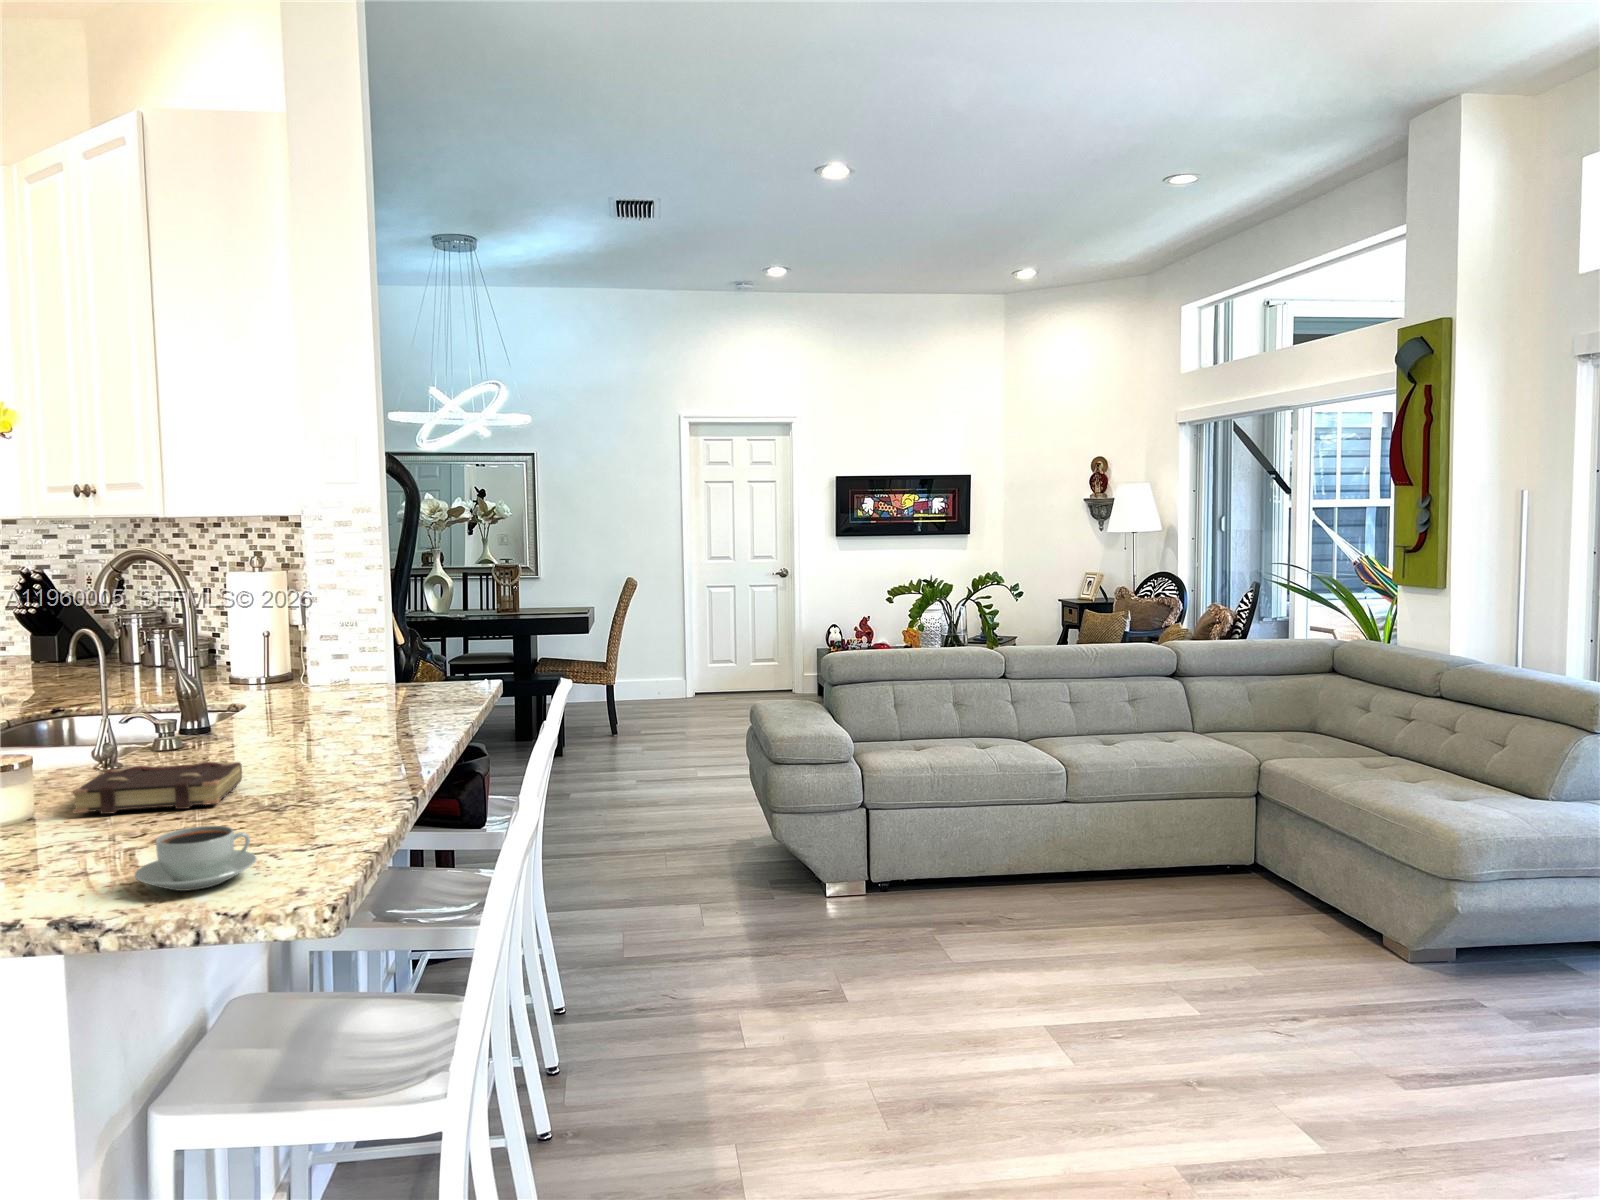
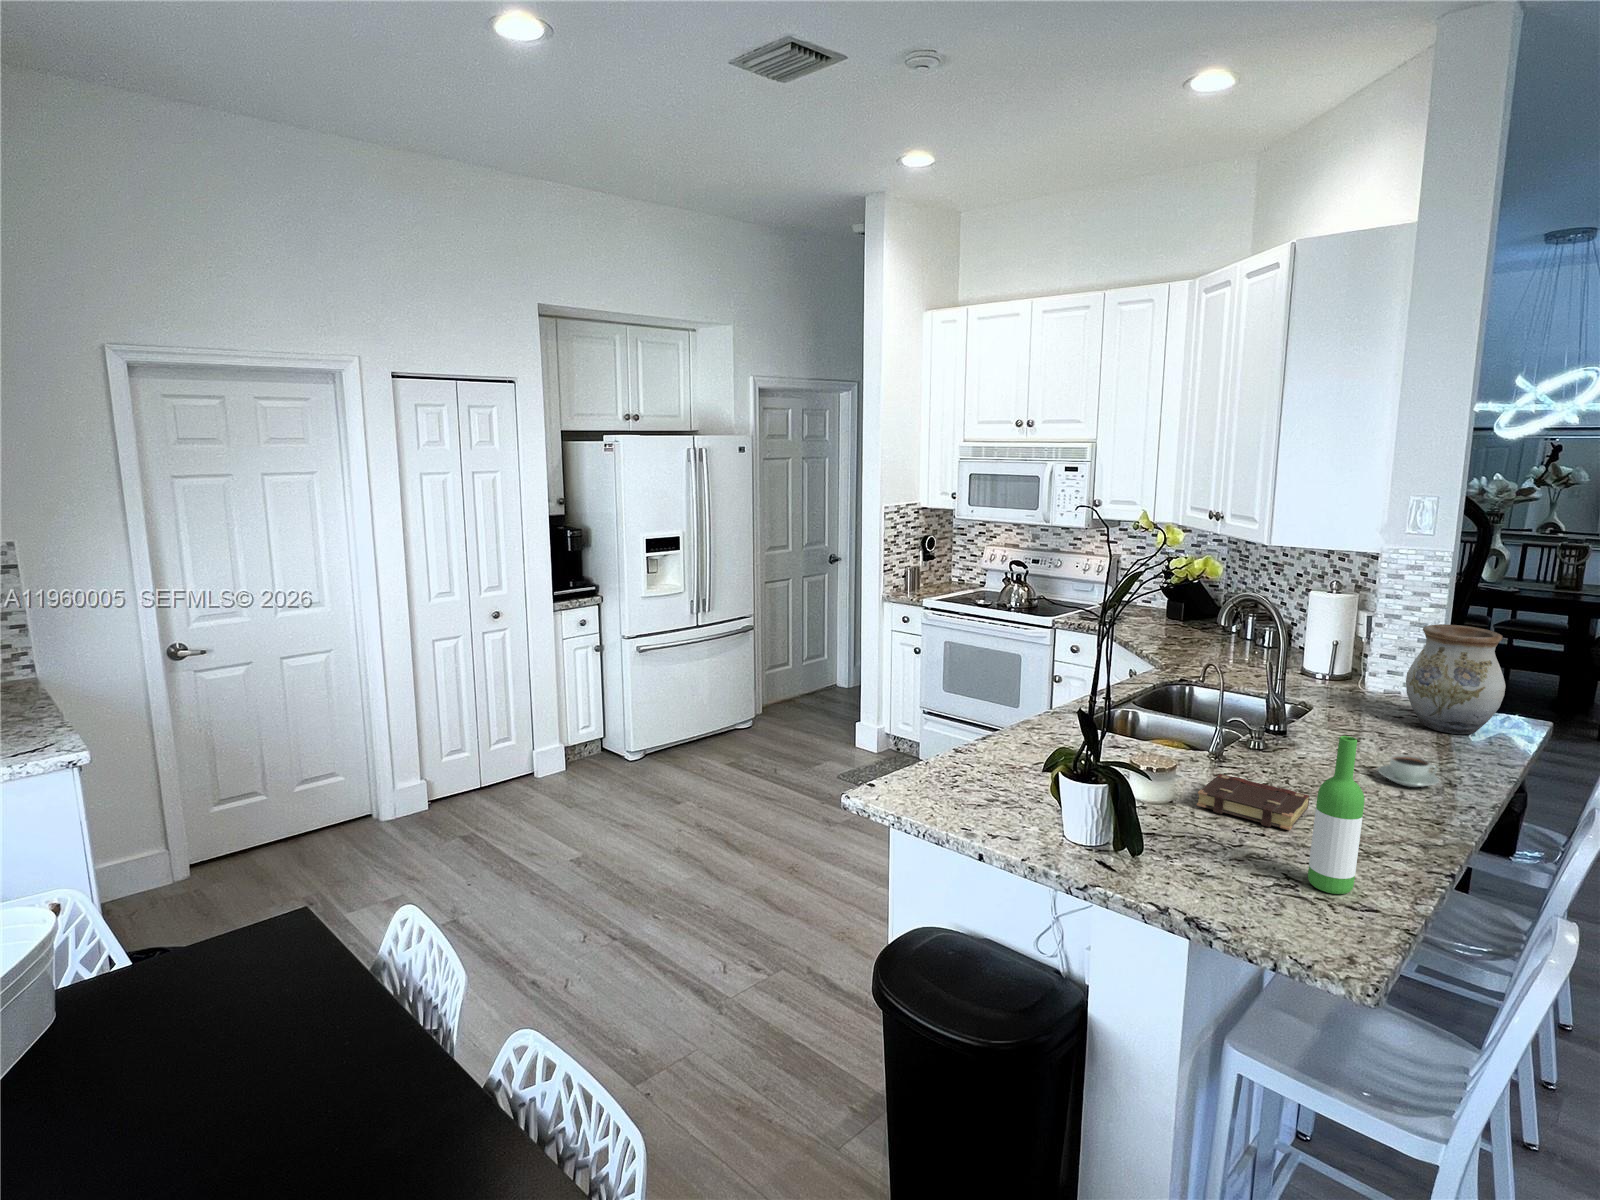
vase: none [349,580,448,701] -> present [1406,624,1506,734]
wine bottle: none [236,621,303,843] -> present [1308,736,1364,894]
coffee cup: present [135,826,256,891] -> present [1378,755,1439,787]

